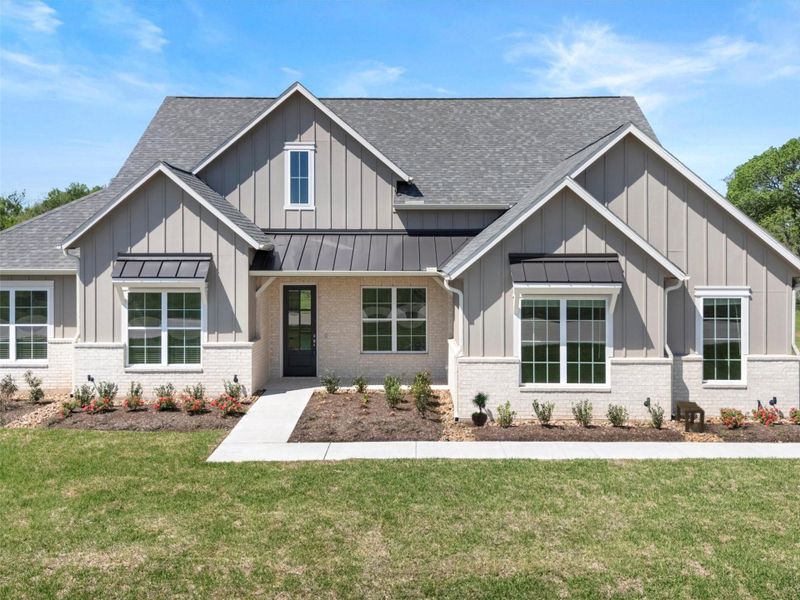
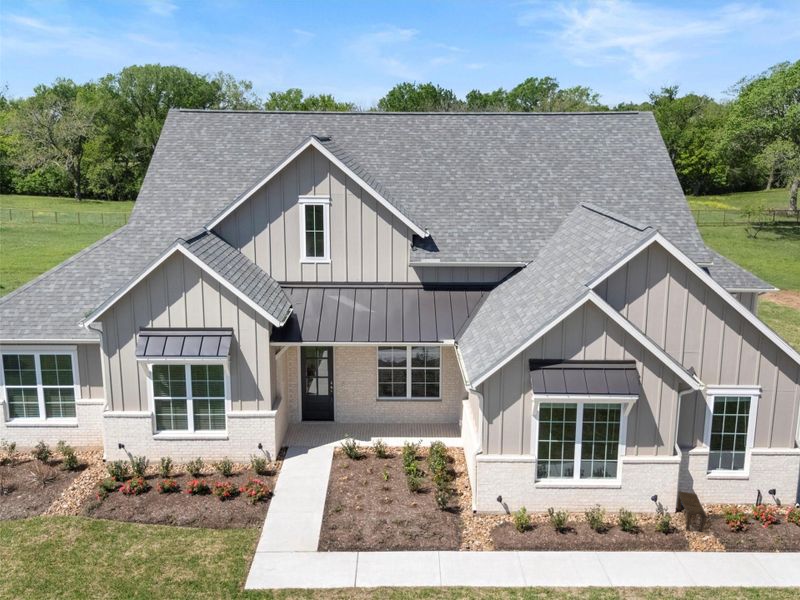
potted tree: present [471,393,488,425] -> none [486,486,506,517]

